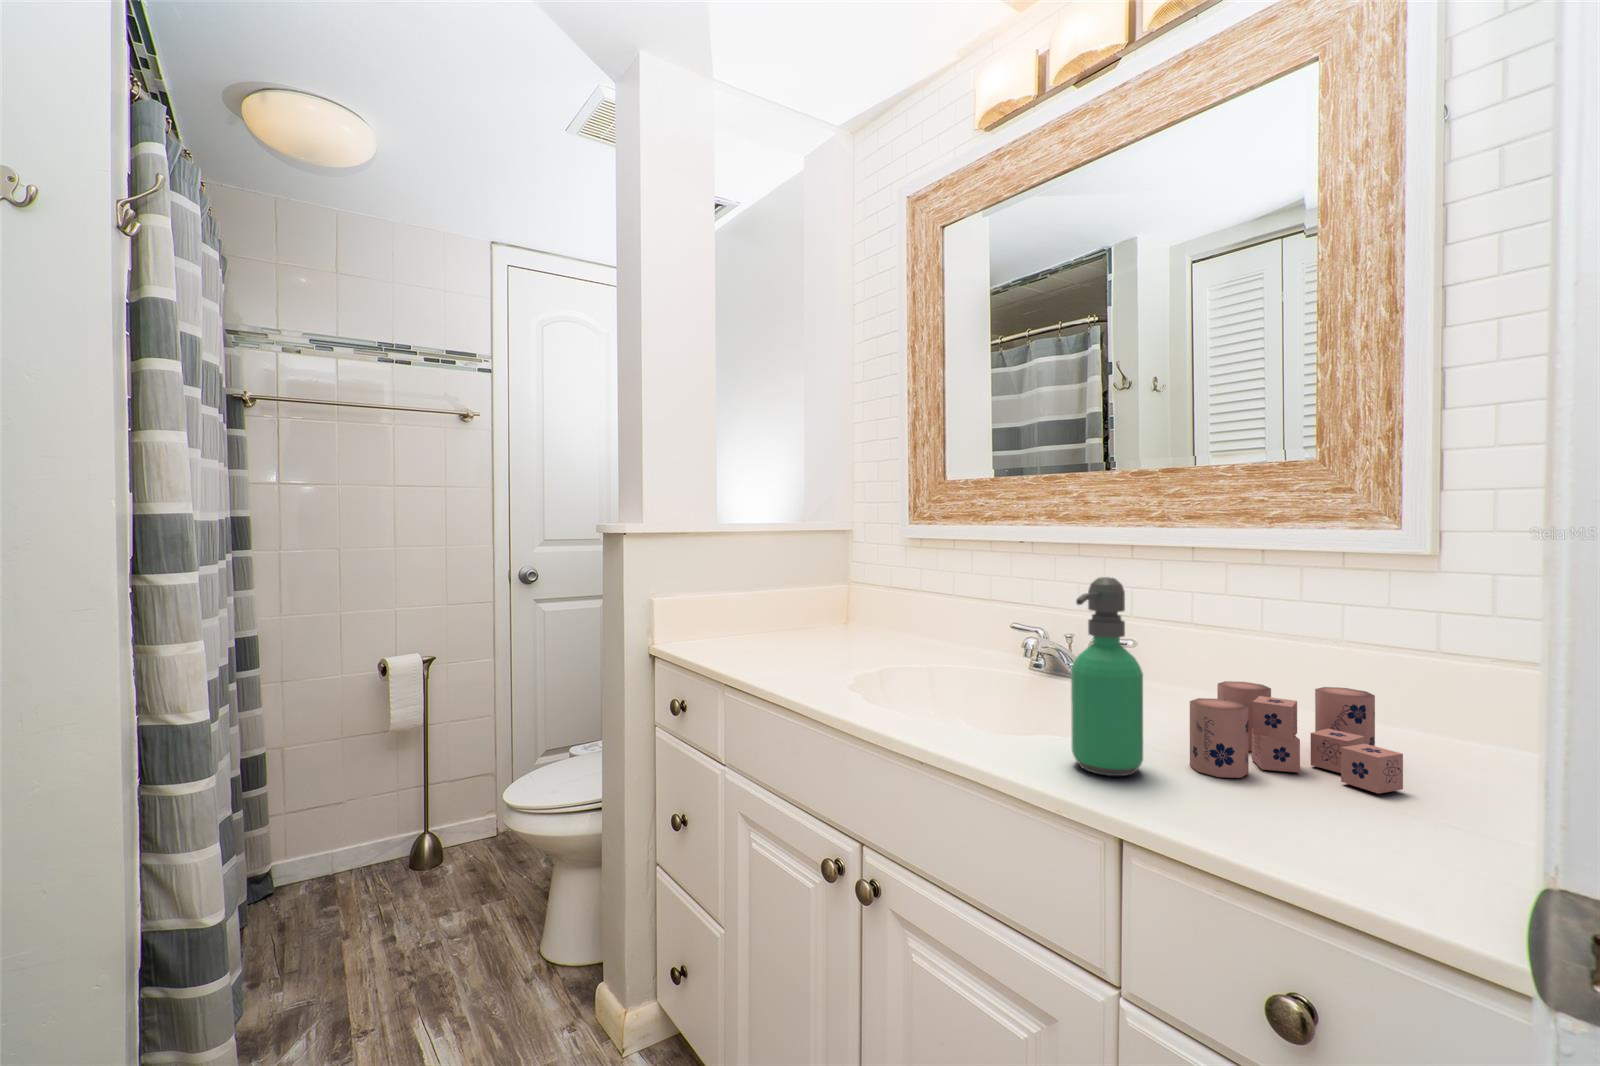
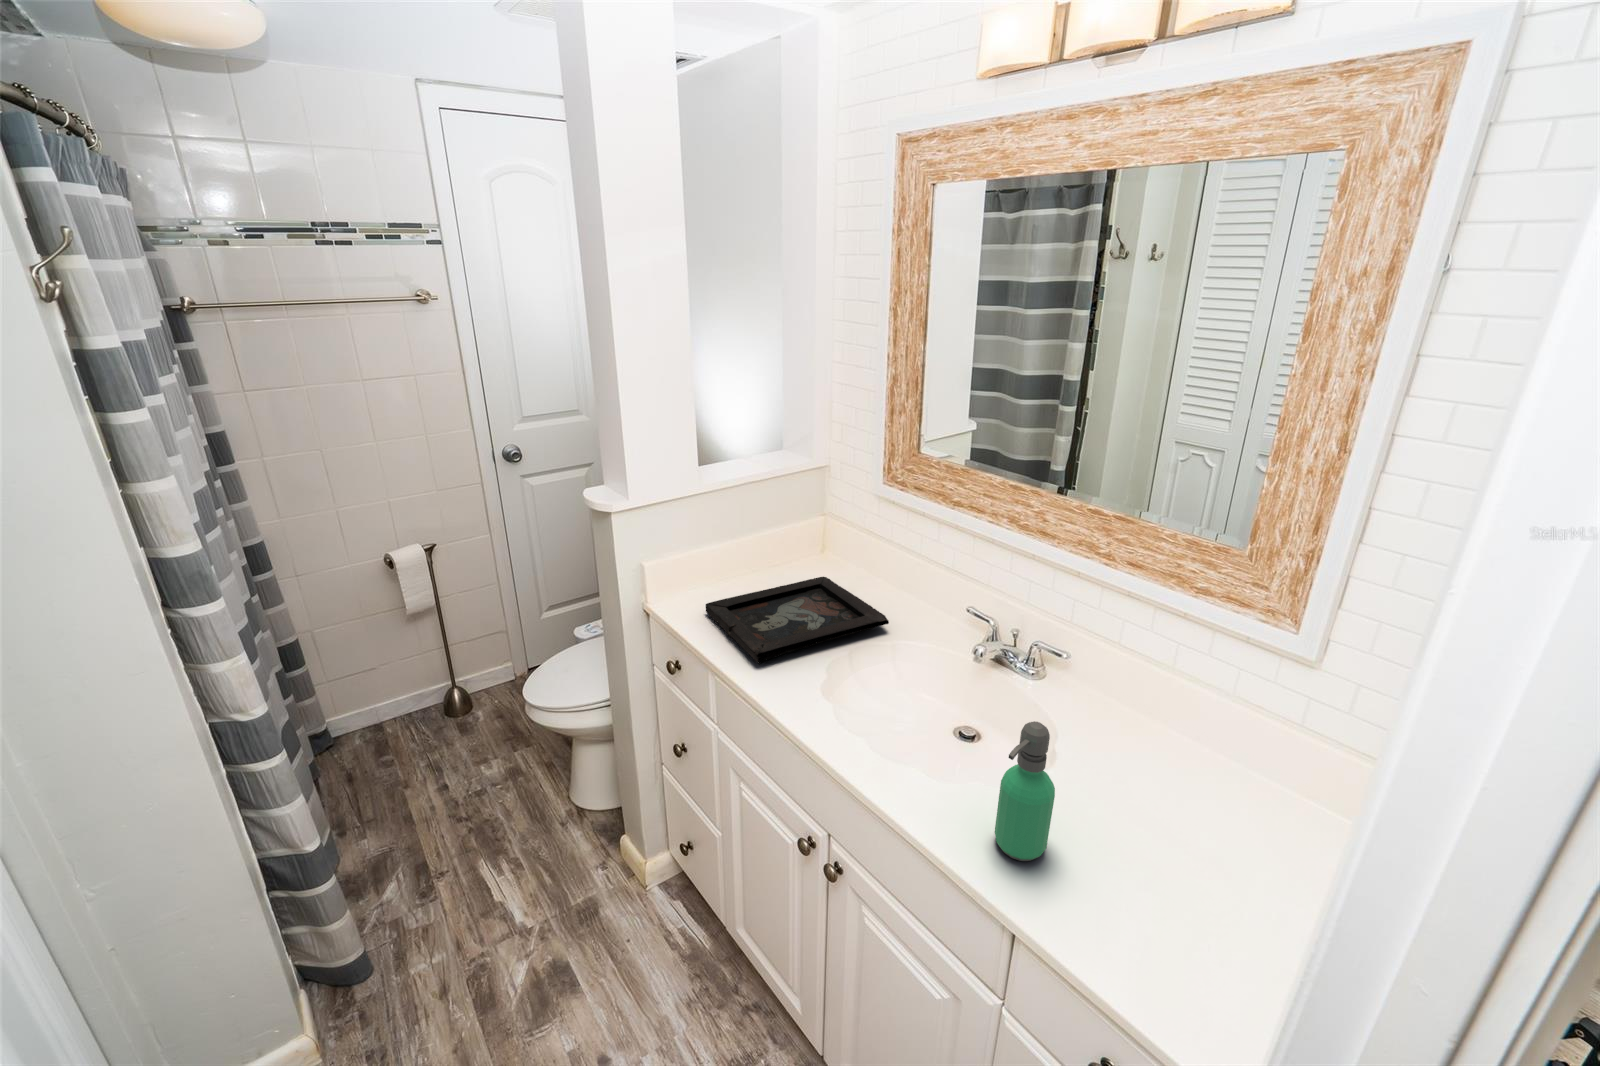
decorative tray: none [716,626,923,668] -> present [706,577,889,663]
candle: present [1190,681,1403,794] -> none [1082,752,1235,885]

